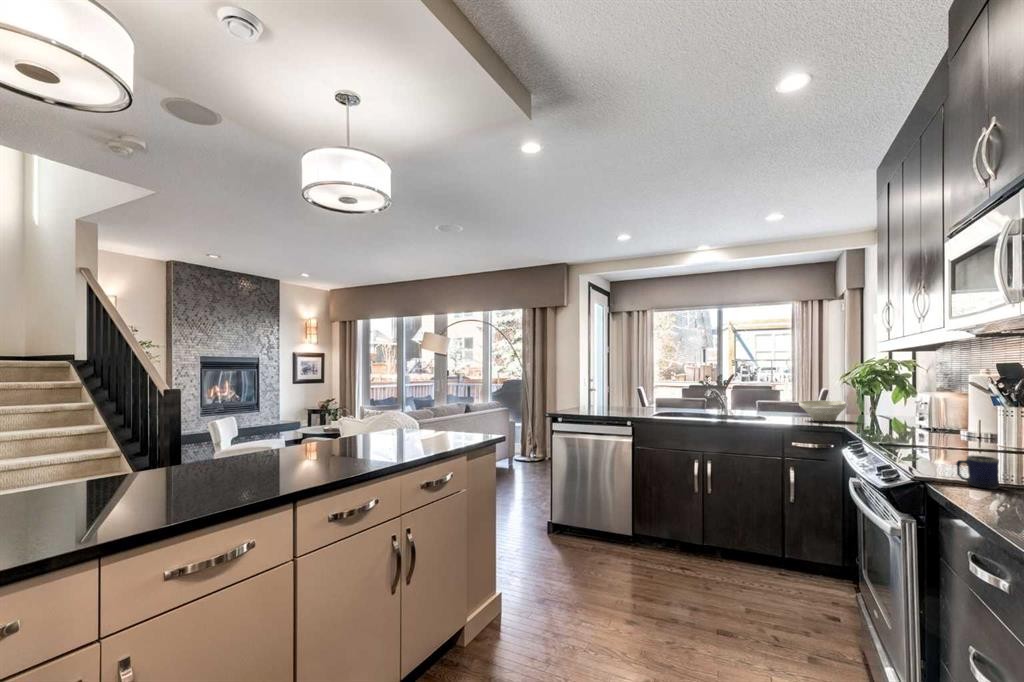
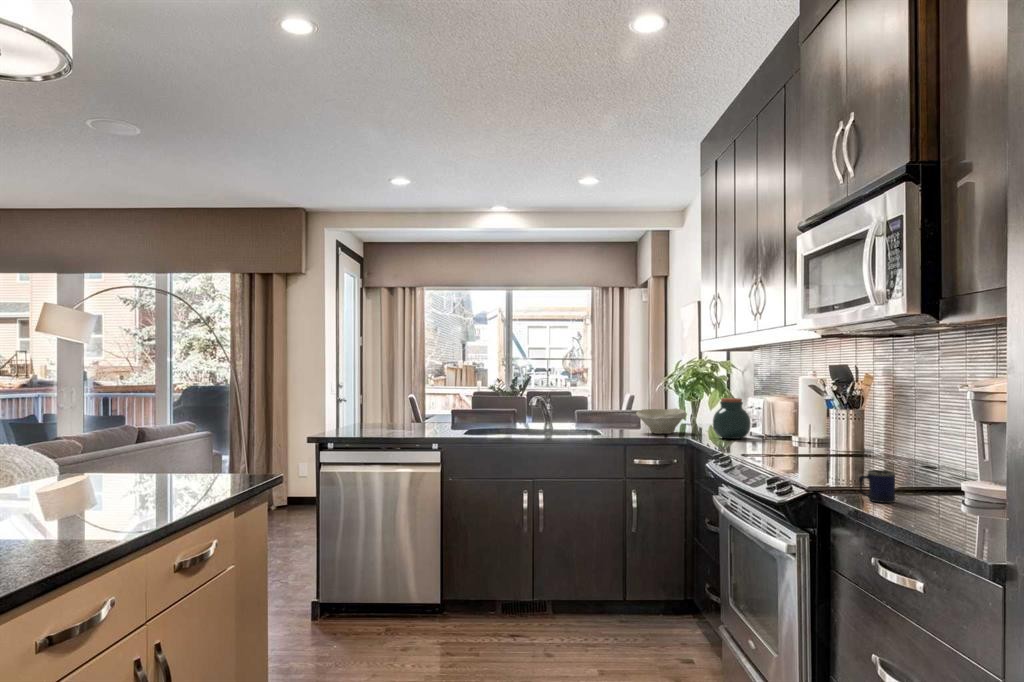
jar: none [869,392,910,428] -> present [713,398,751,439]

